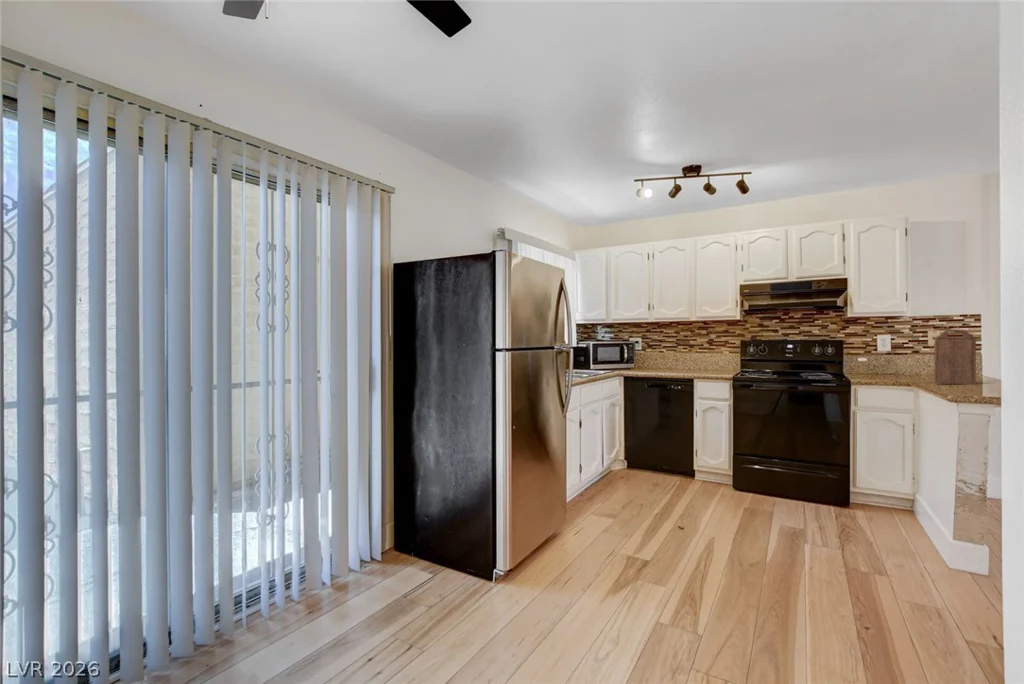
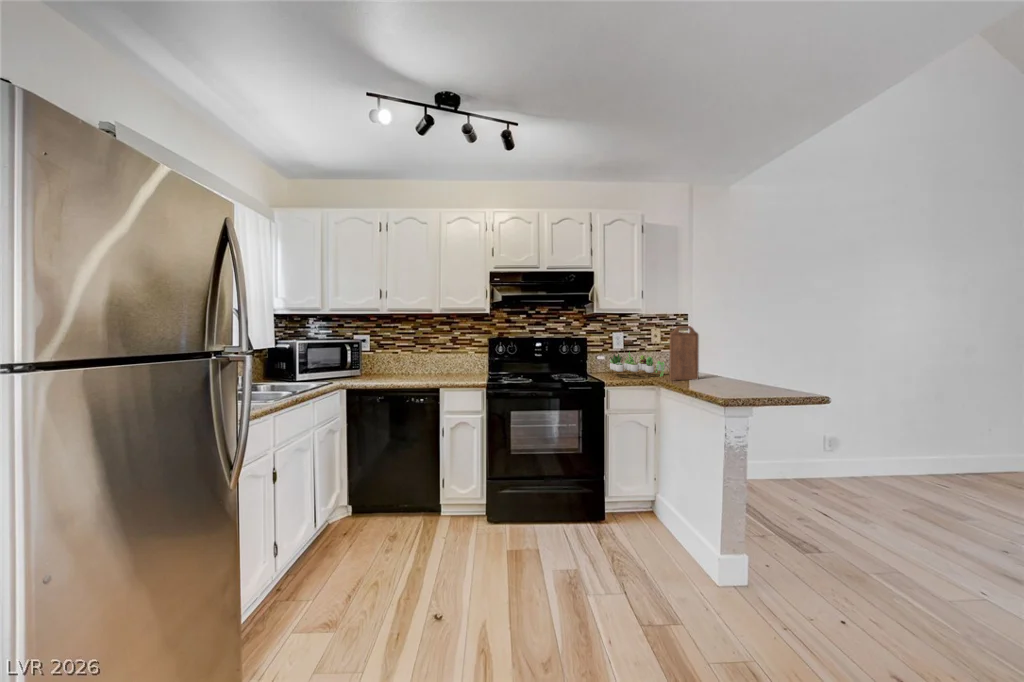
succulent plant: none [868,354,940,380] -> present [610,353,665,377]

